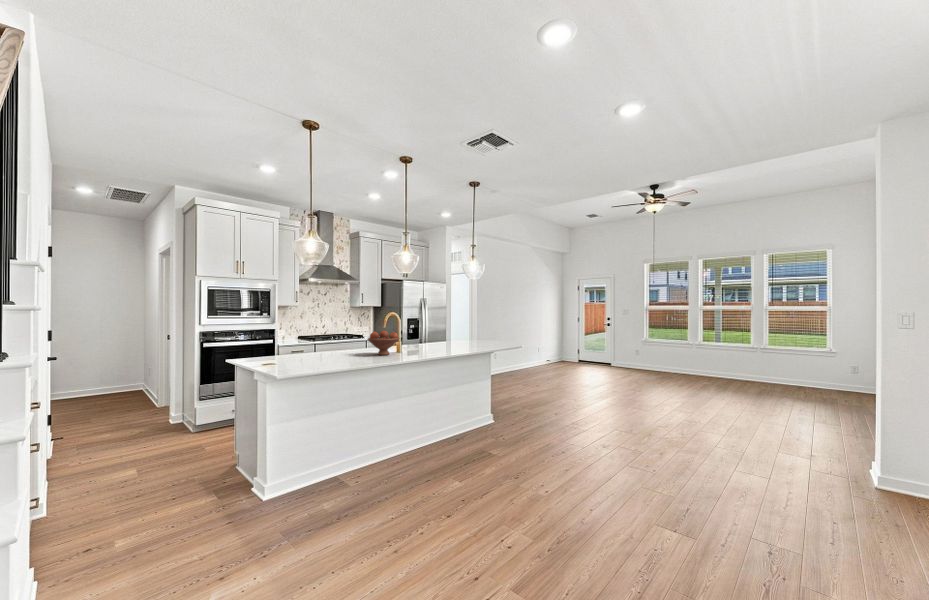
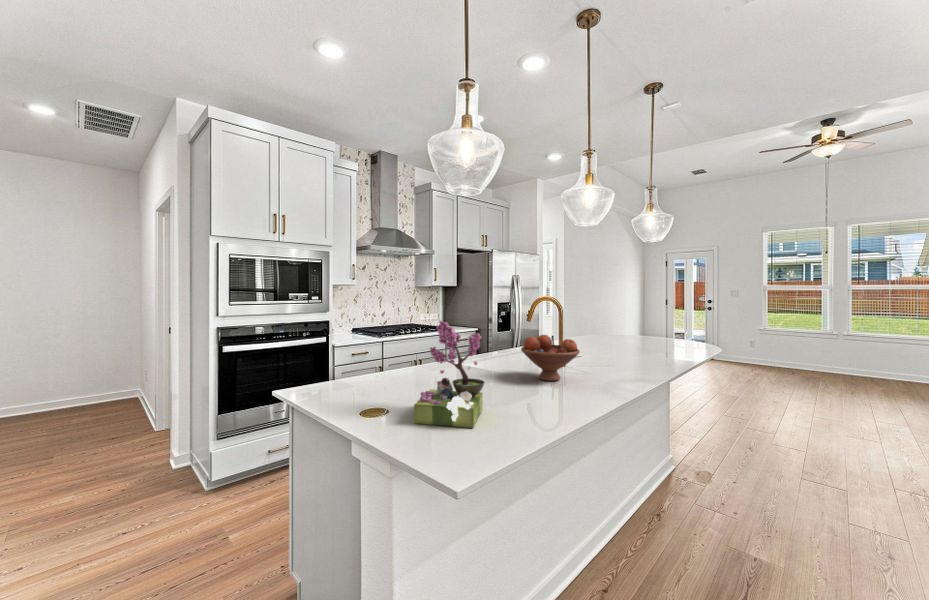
flower arrangement: none [286,320,325,367] -> present [414,321,485,428]

